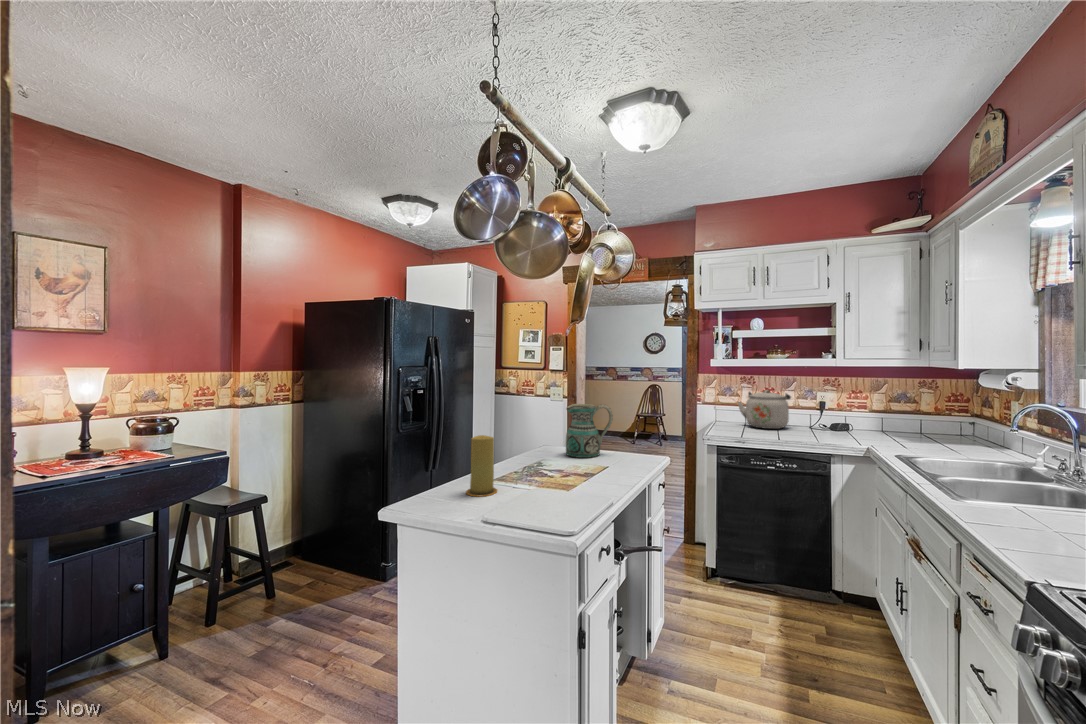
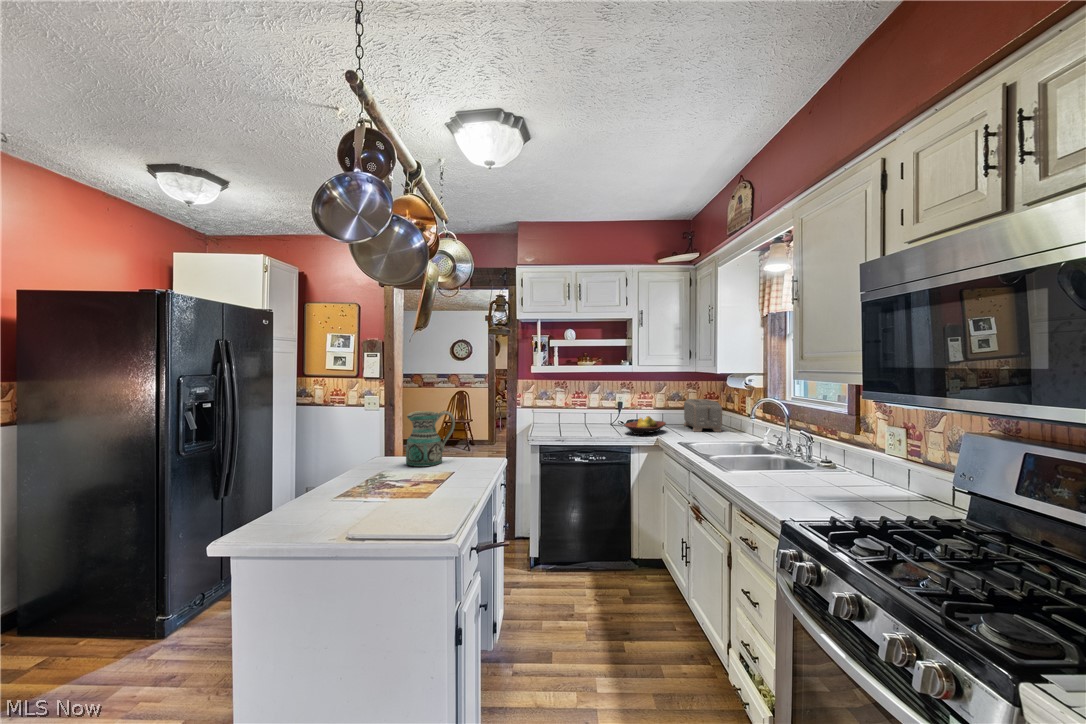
kettle: present [738,390,791,429] -> none [555,393,597,427]
toaster: none [916,401,978,447] -> present [684,399,722,432]
fruit bowl: none [823,420,885,443] -> present [624,416,666,435]
candle: present [466,435,497,496] -> none [309,450,348,519]

